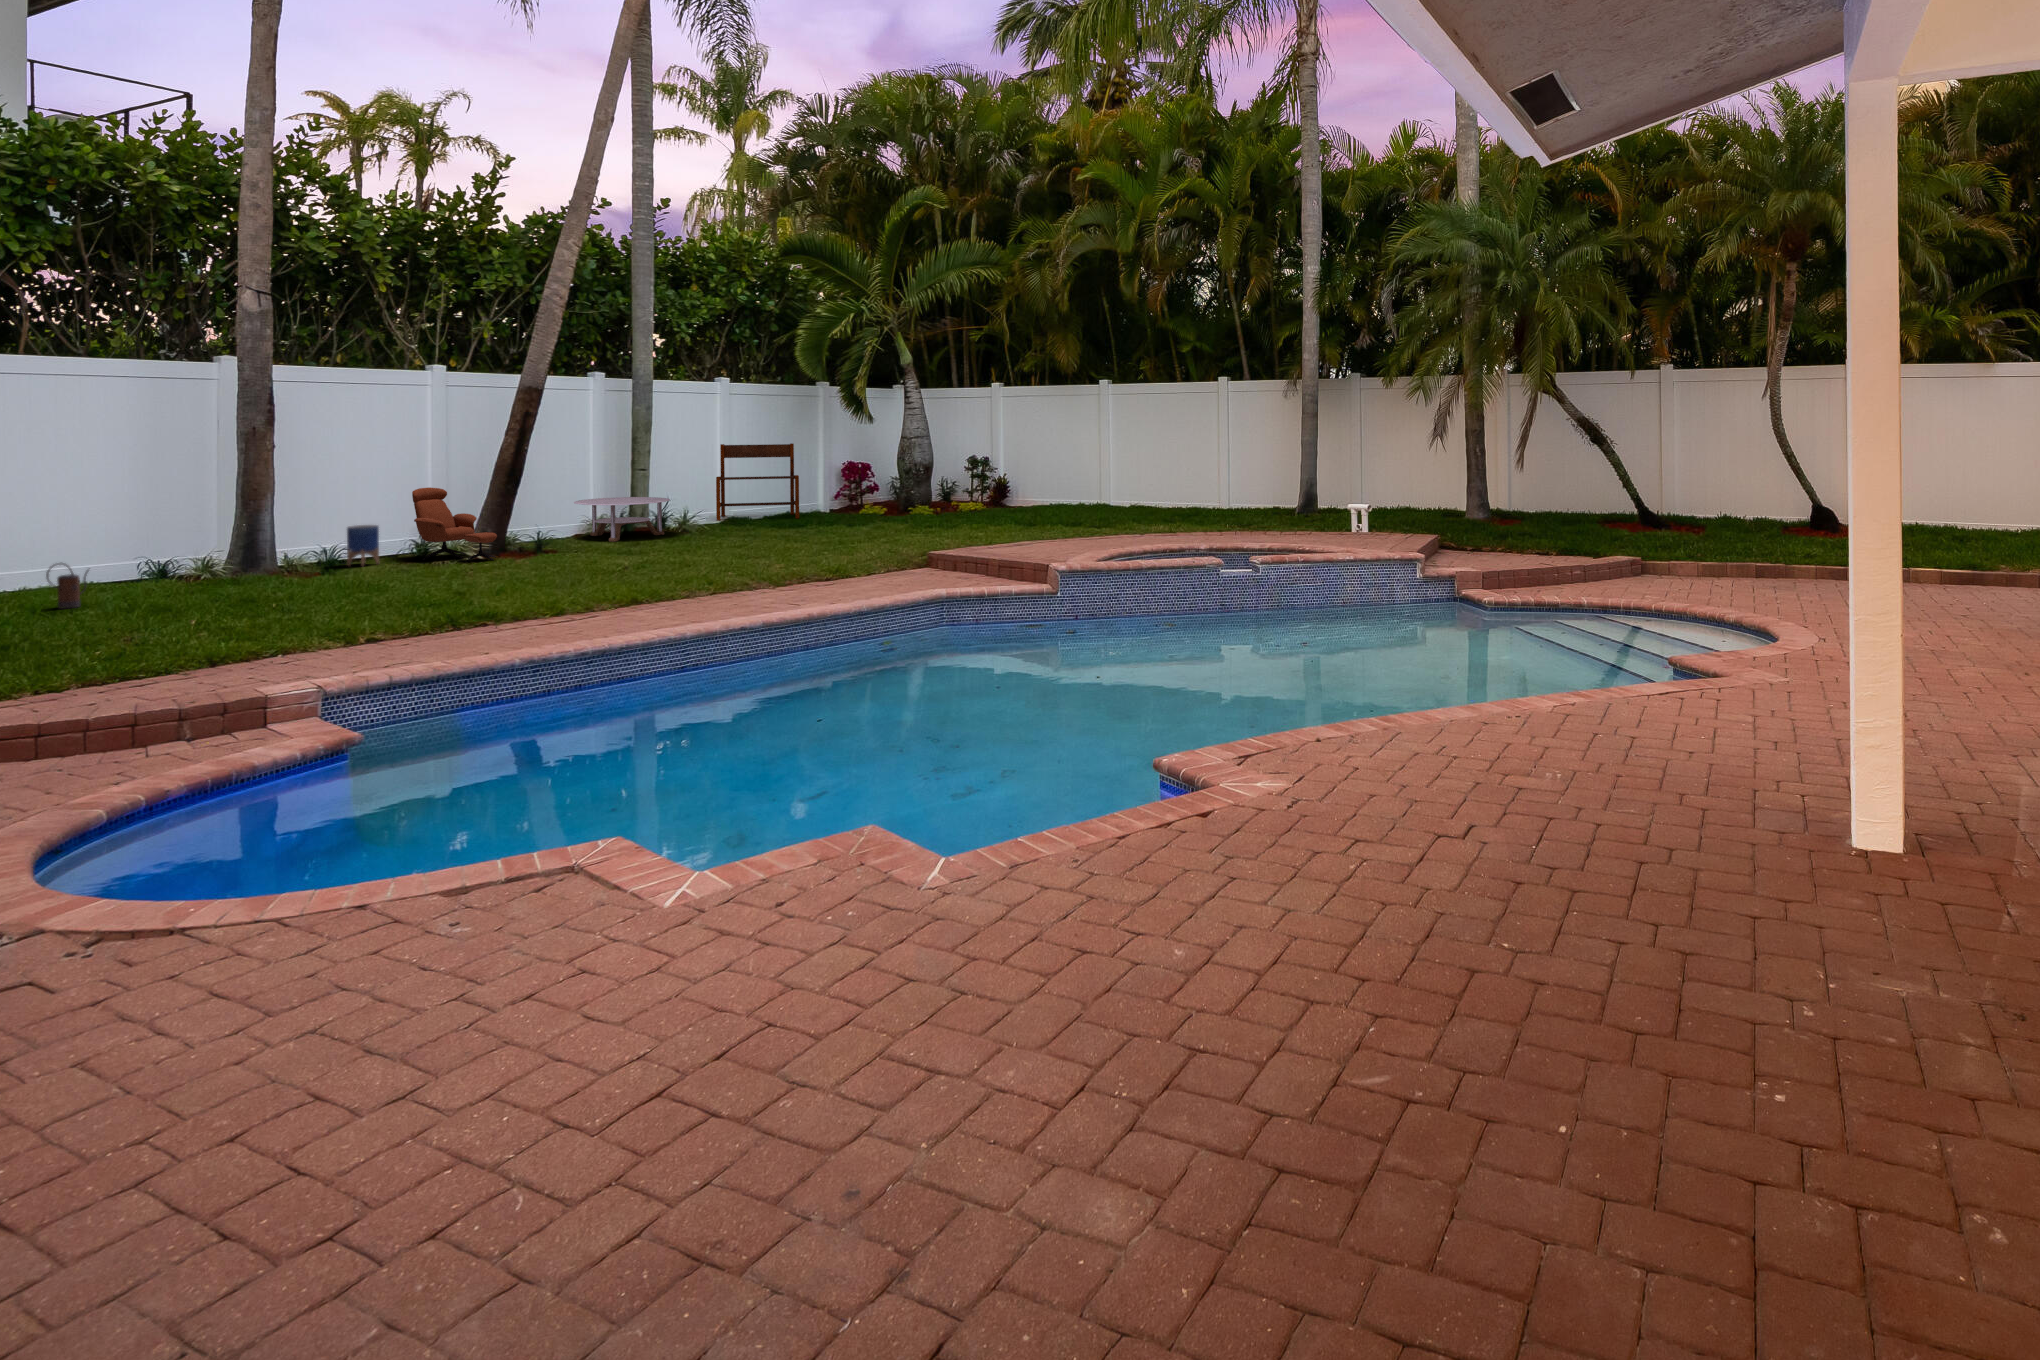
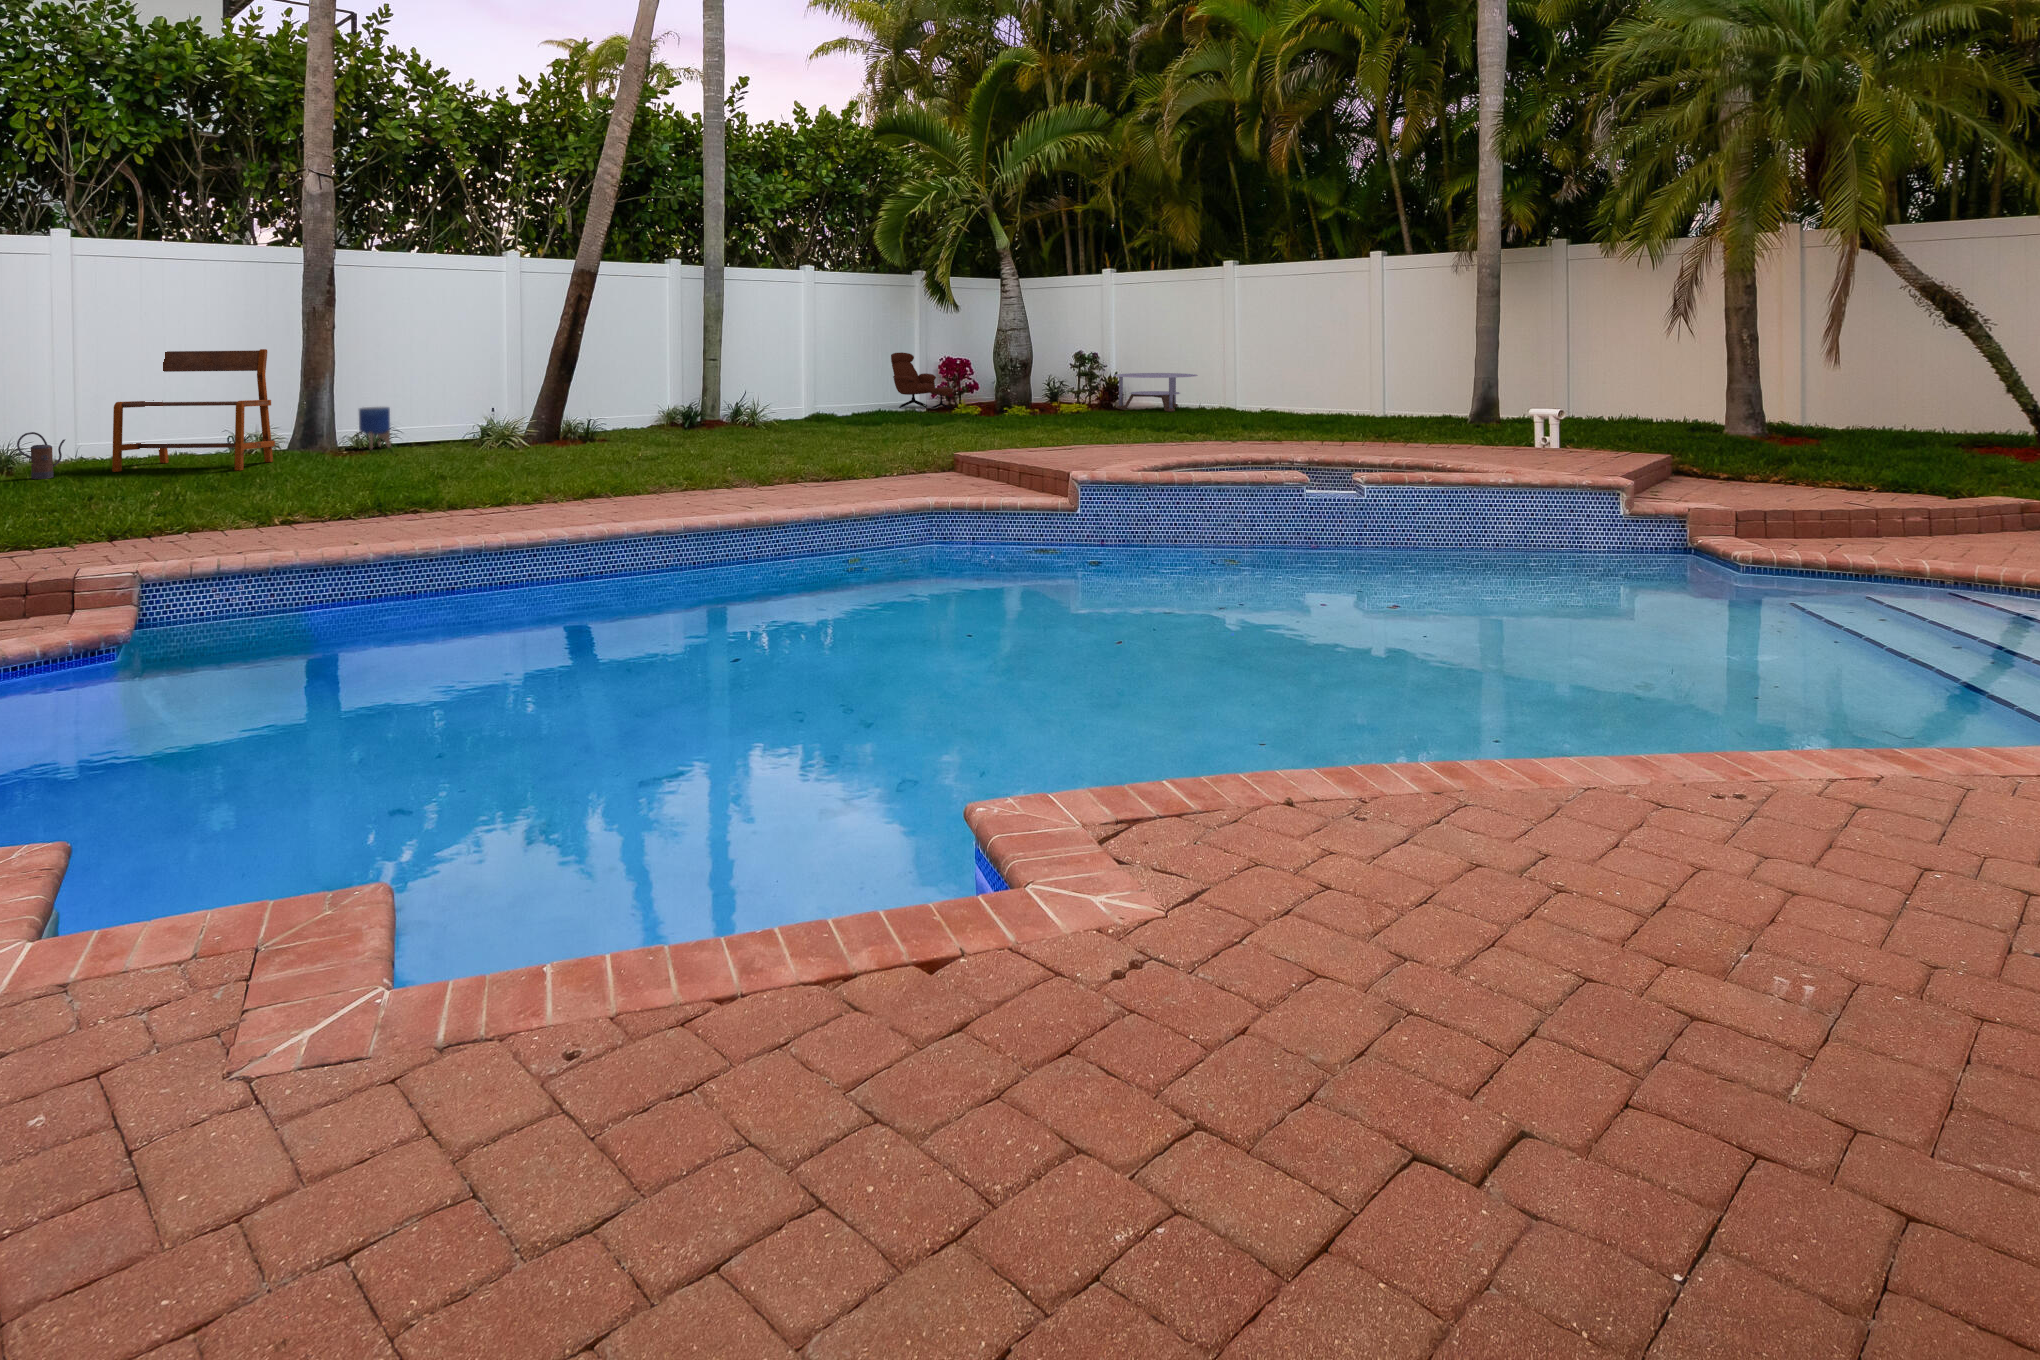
bench: present [716,443,799,521] -> present [112,349,275,472]
lounge chair: present [412,488,497,562] -> present [891,352,953,410]
round table: present [574,497,670,542] -> present [1113,373,1197,412]

